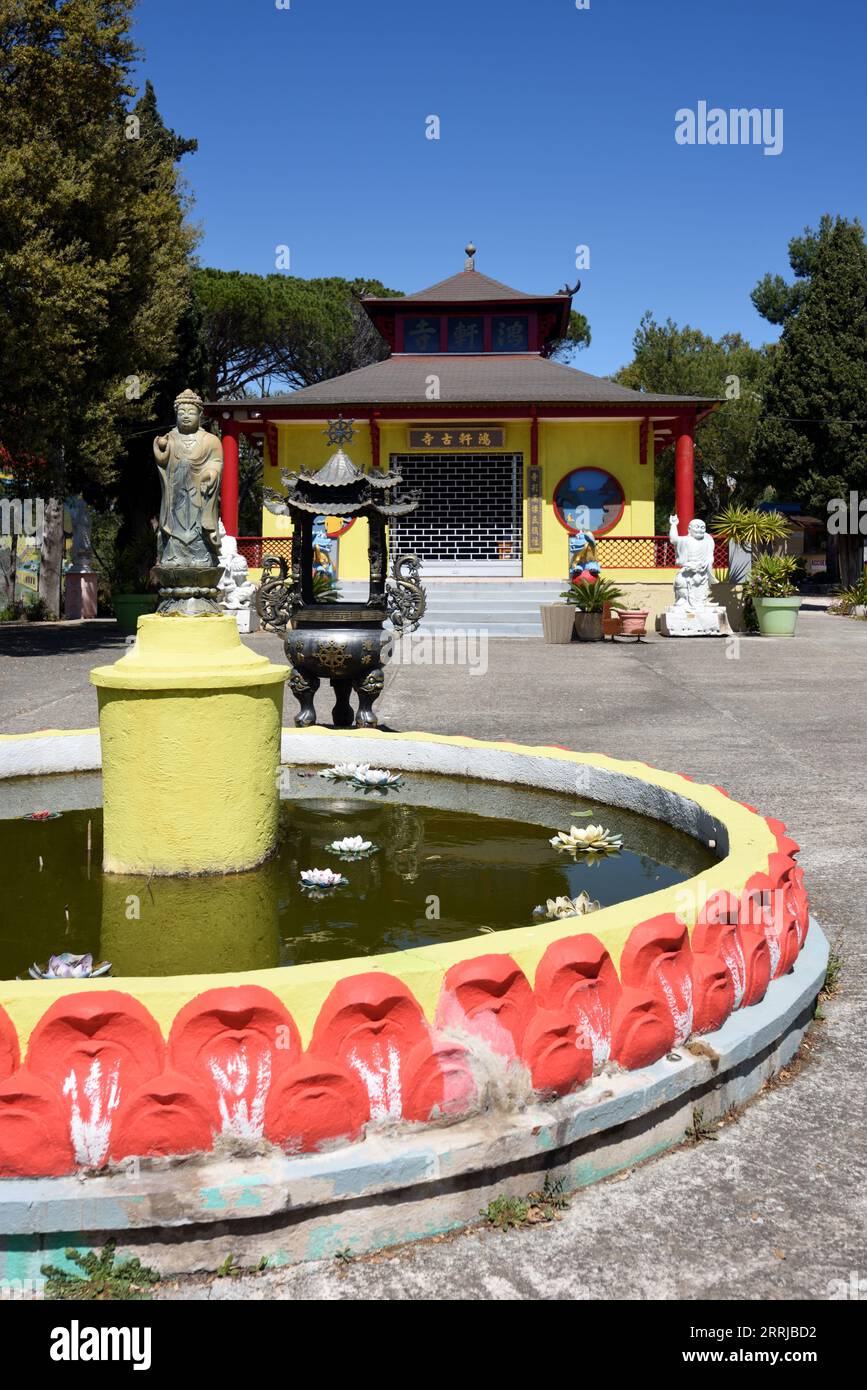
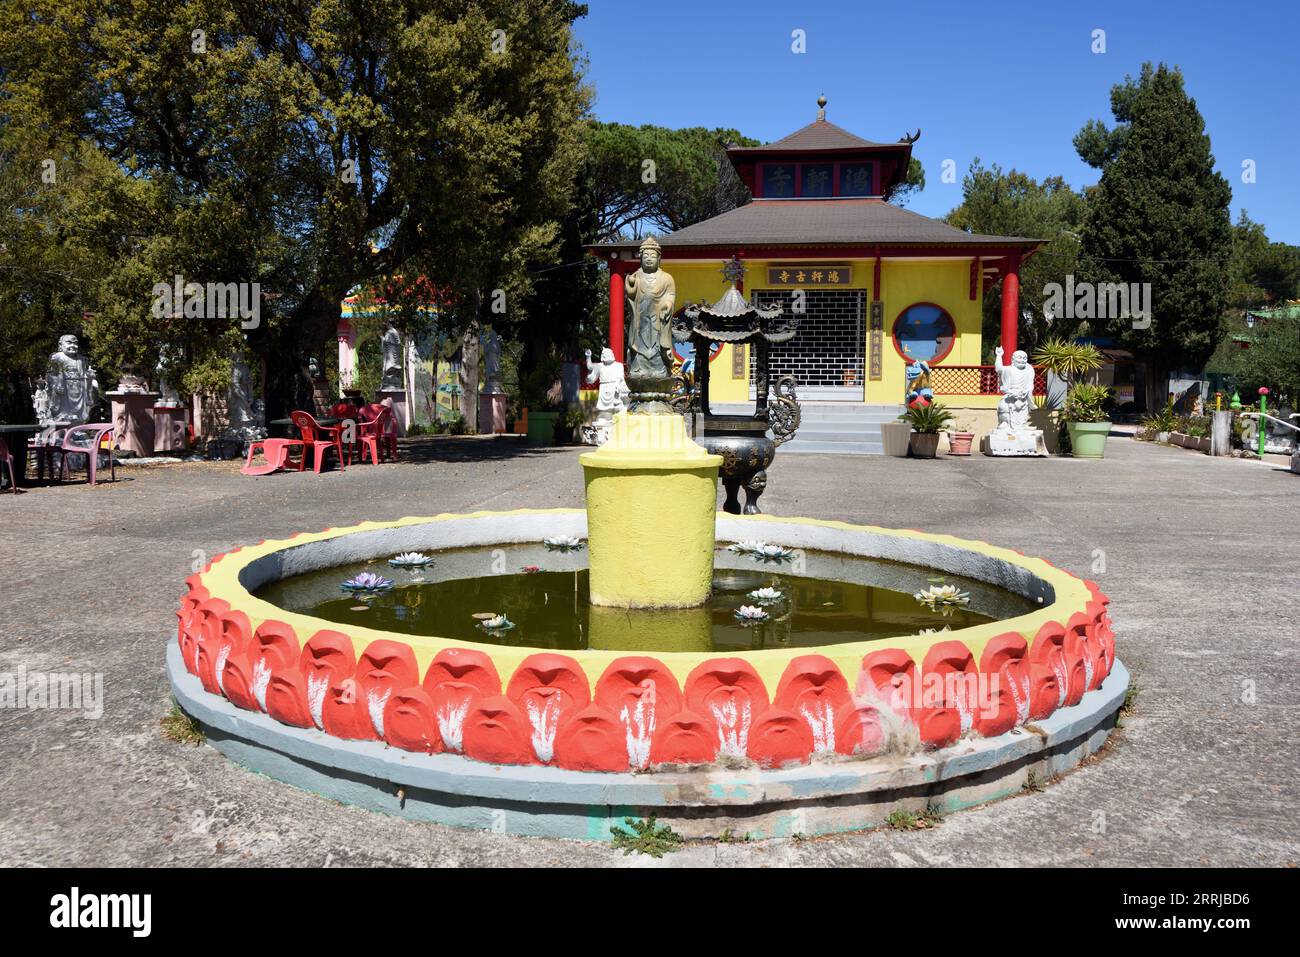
lounge chair: present [601,601,649,644] -> present [494,408,528,440]

